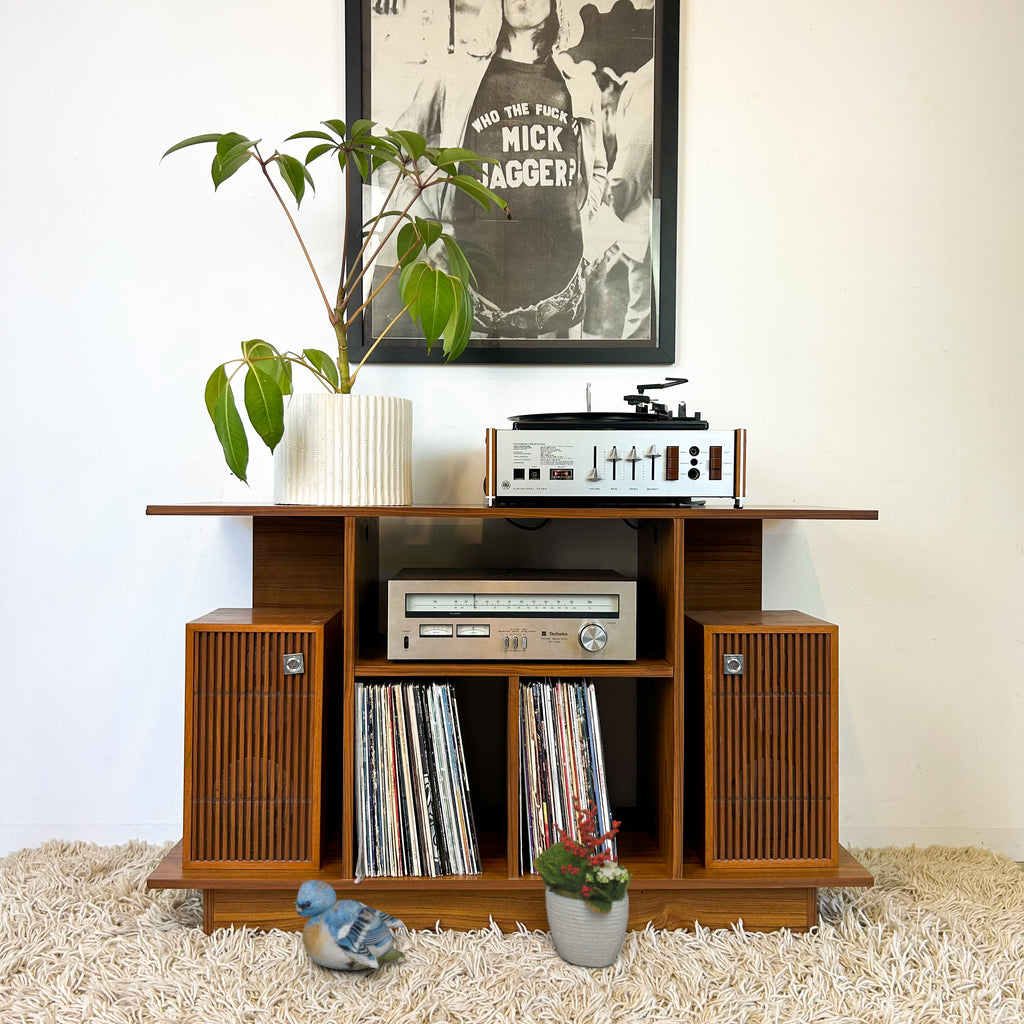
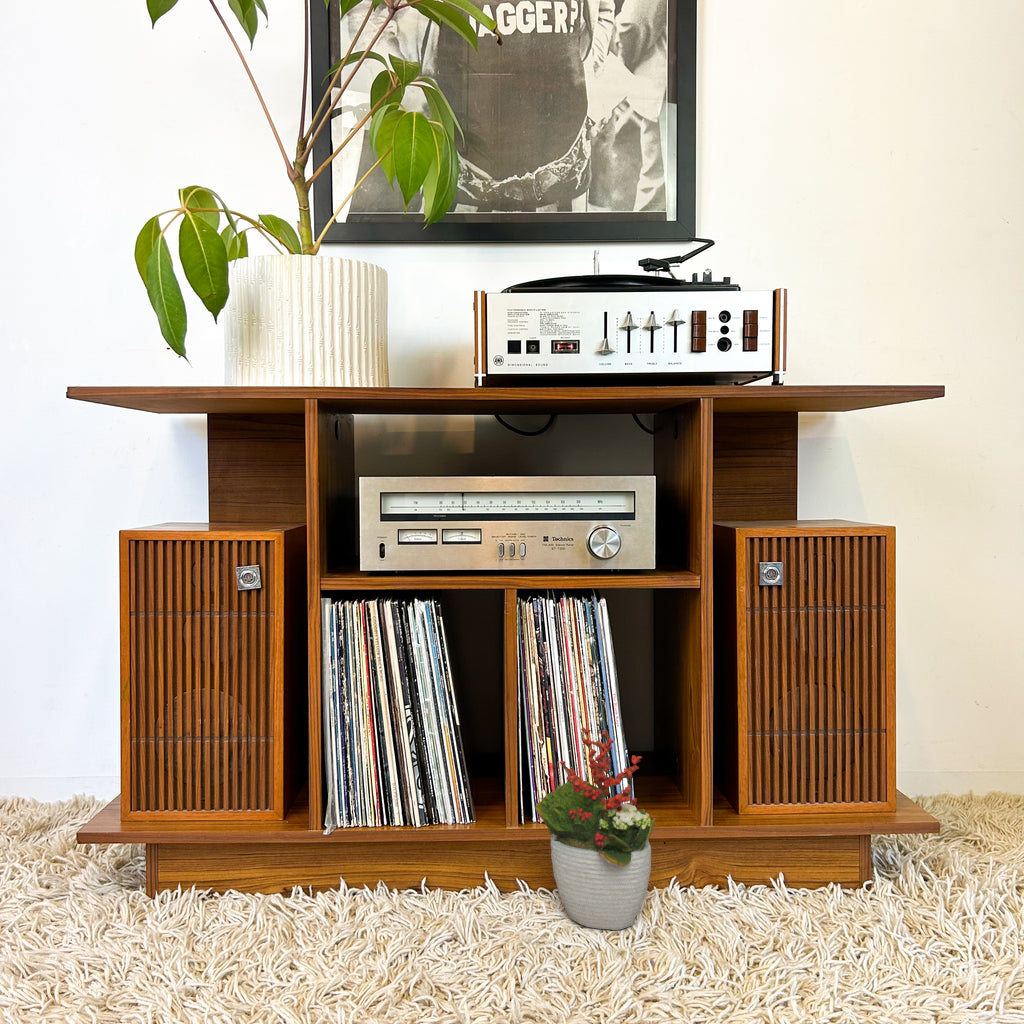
plush toy: present [294,880,405,970] -> none [248,830,383,937]

